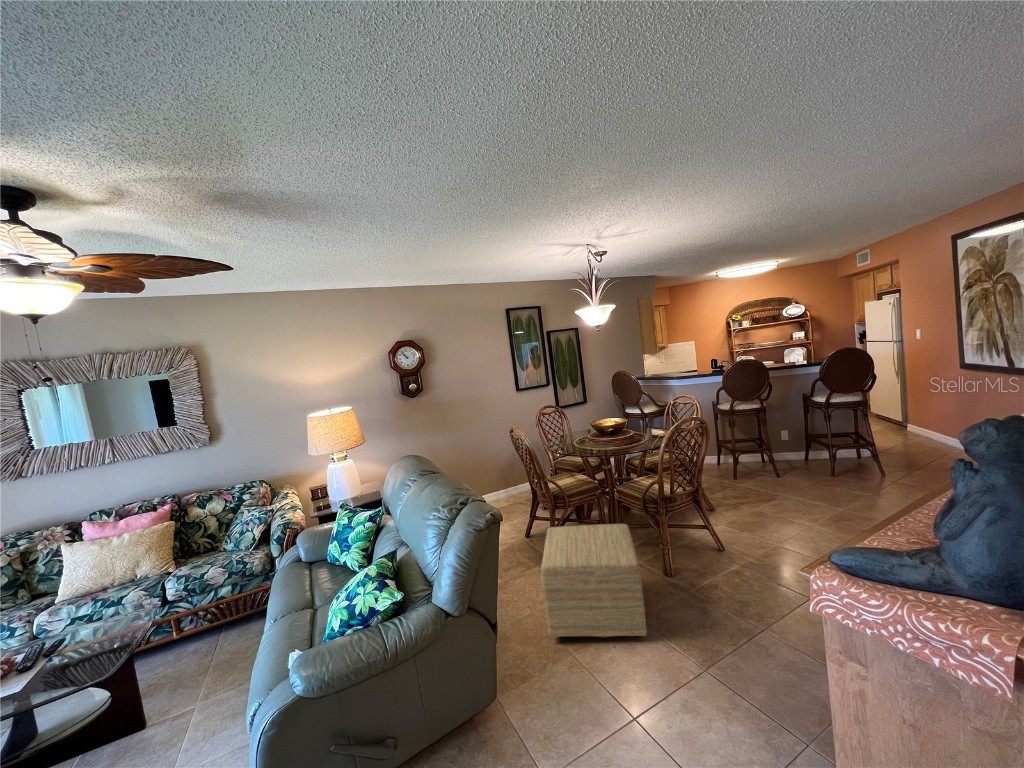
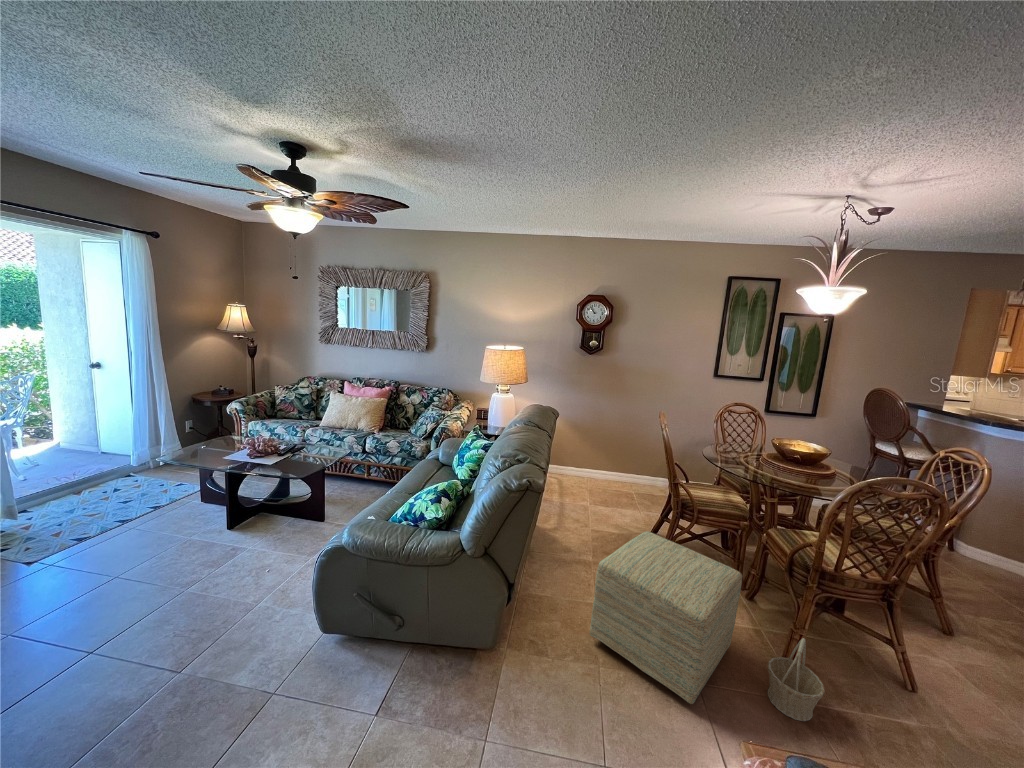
basket: none [665,547,702,606] -> present [768,638,824,721]

